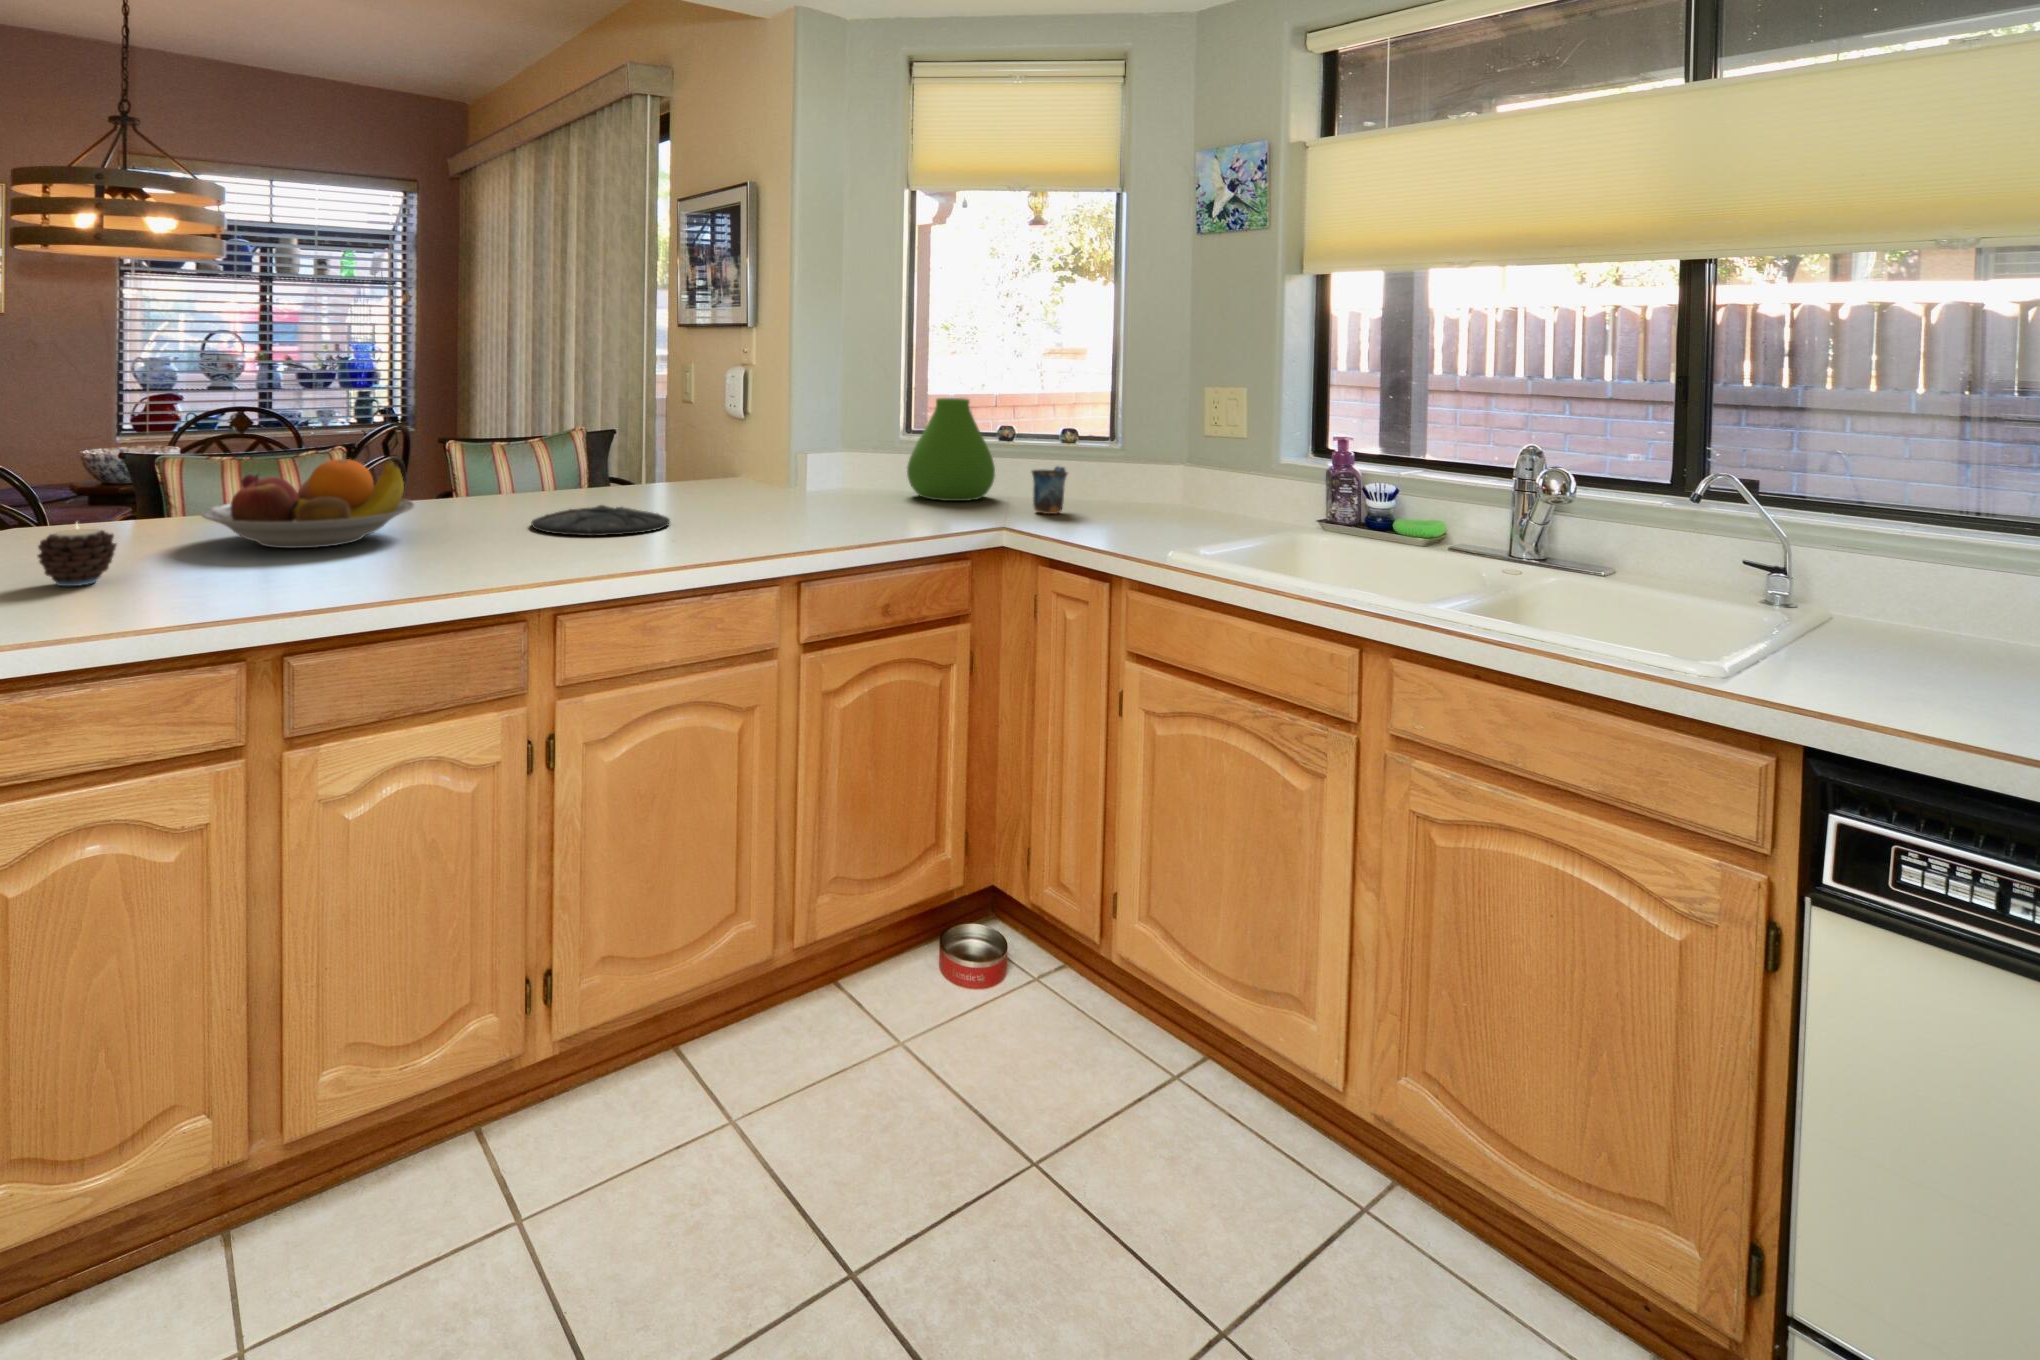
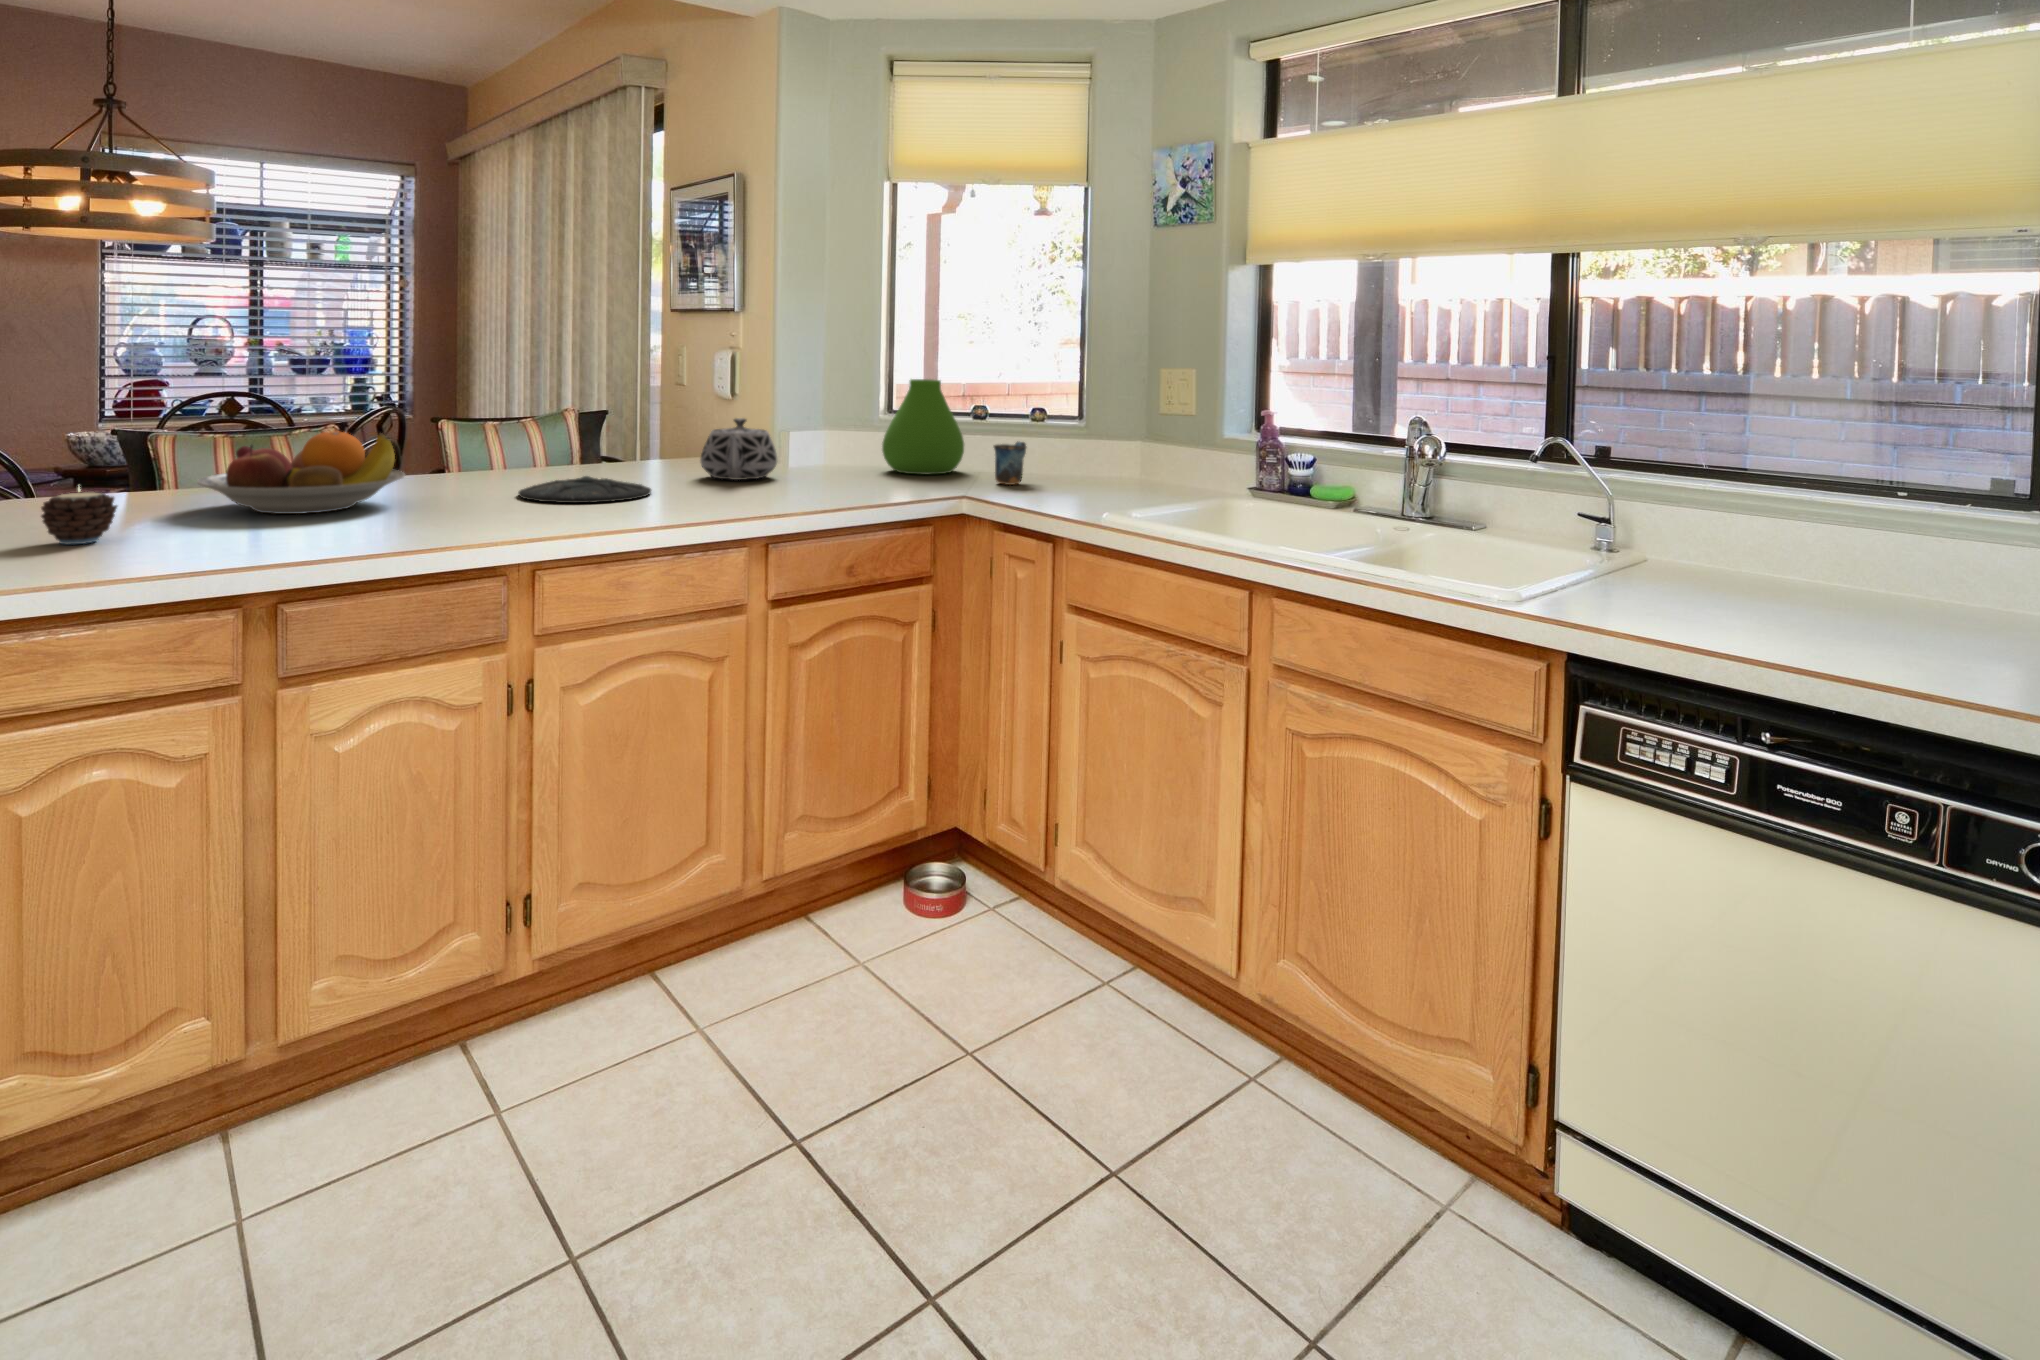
teapot: none [718,441,799,507] -> present [700,418,777,480]

